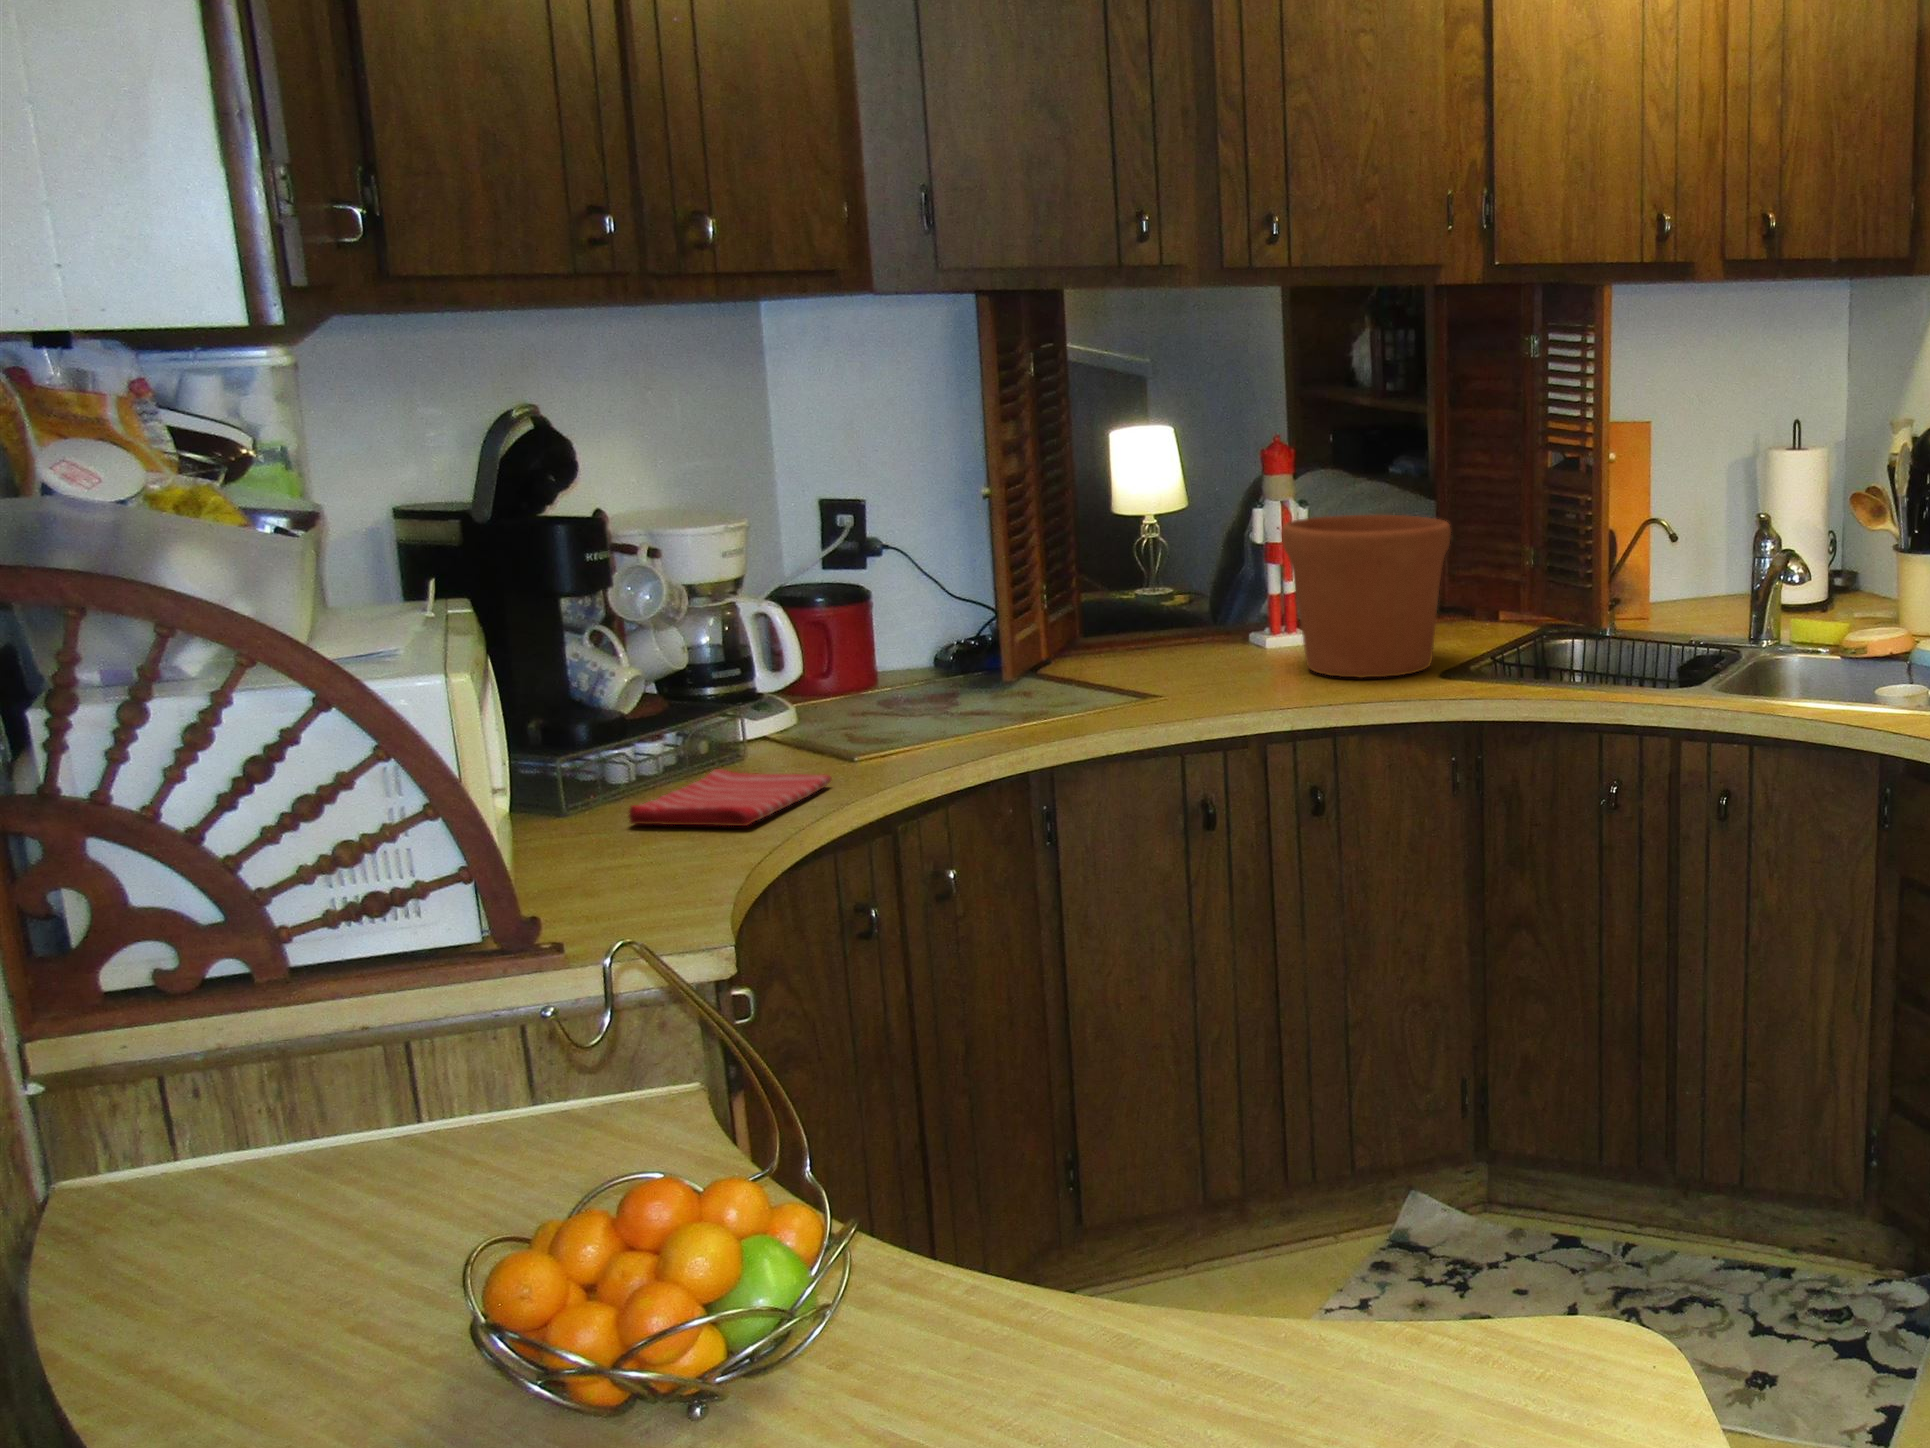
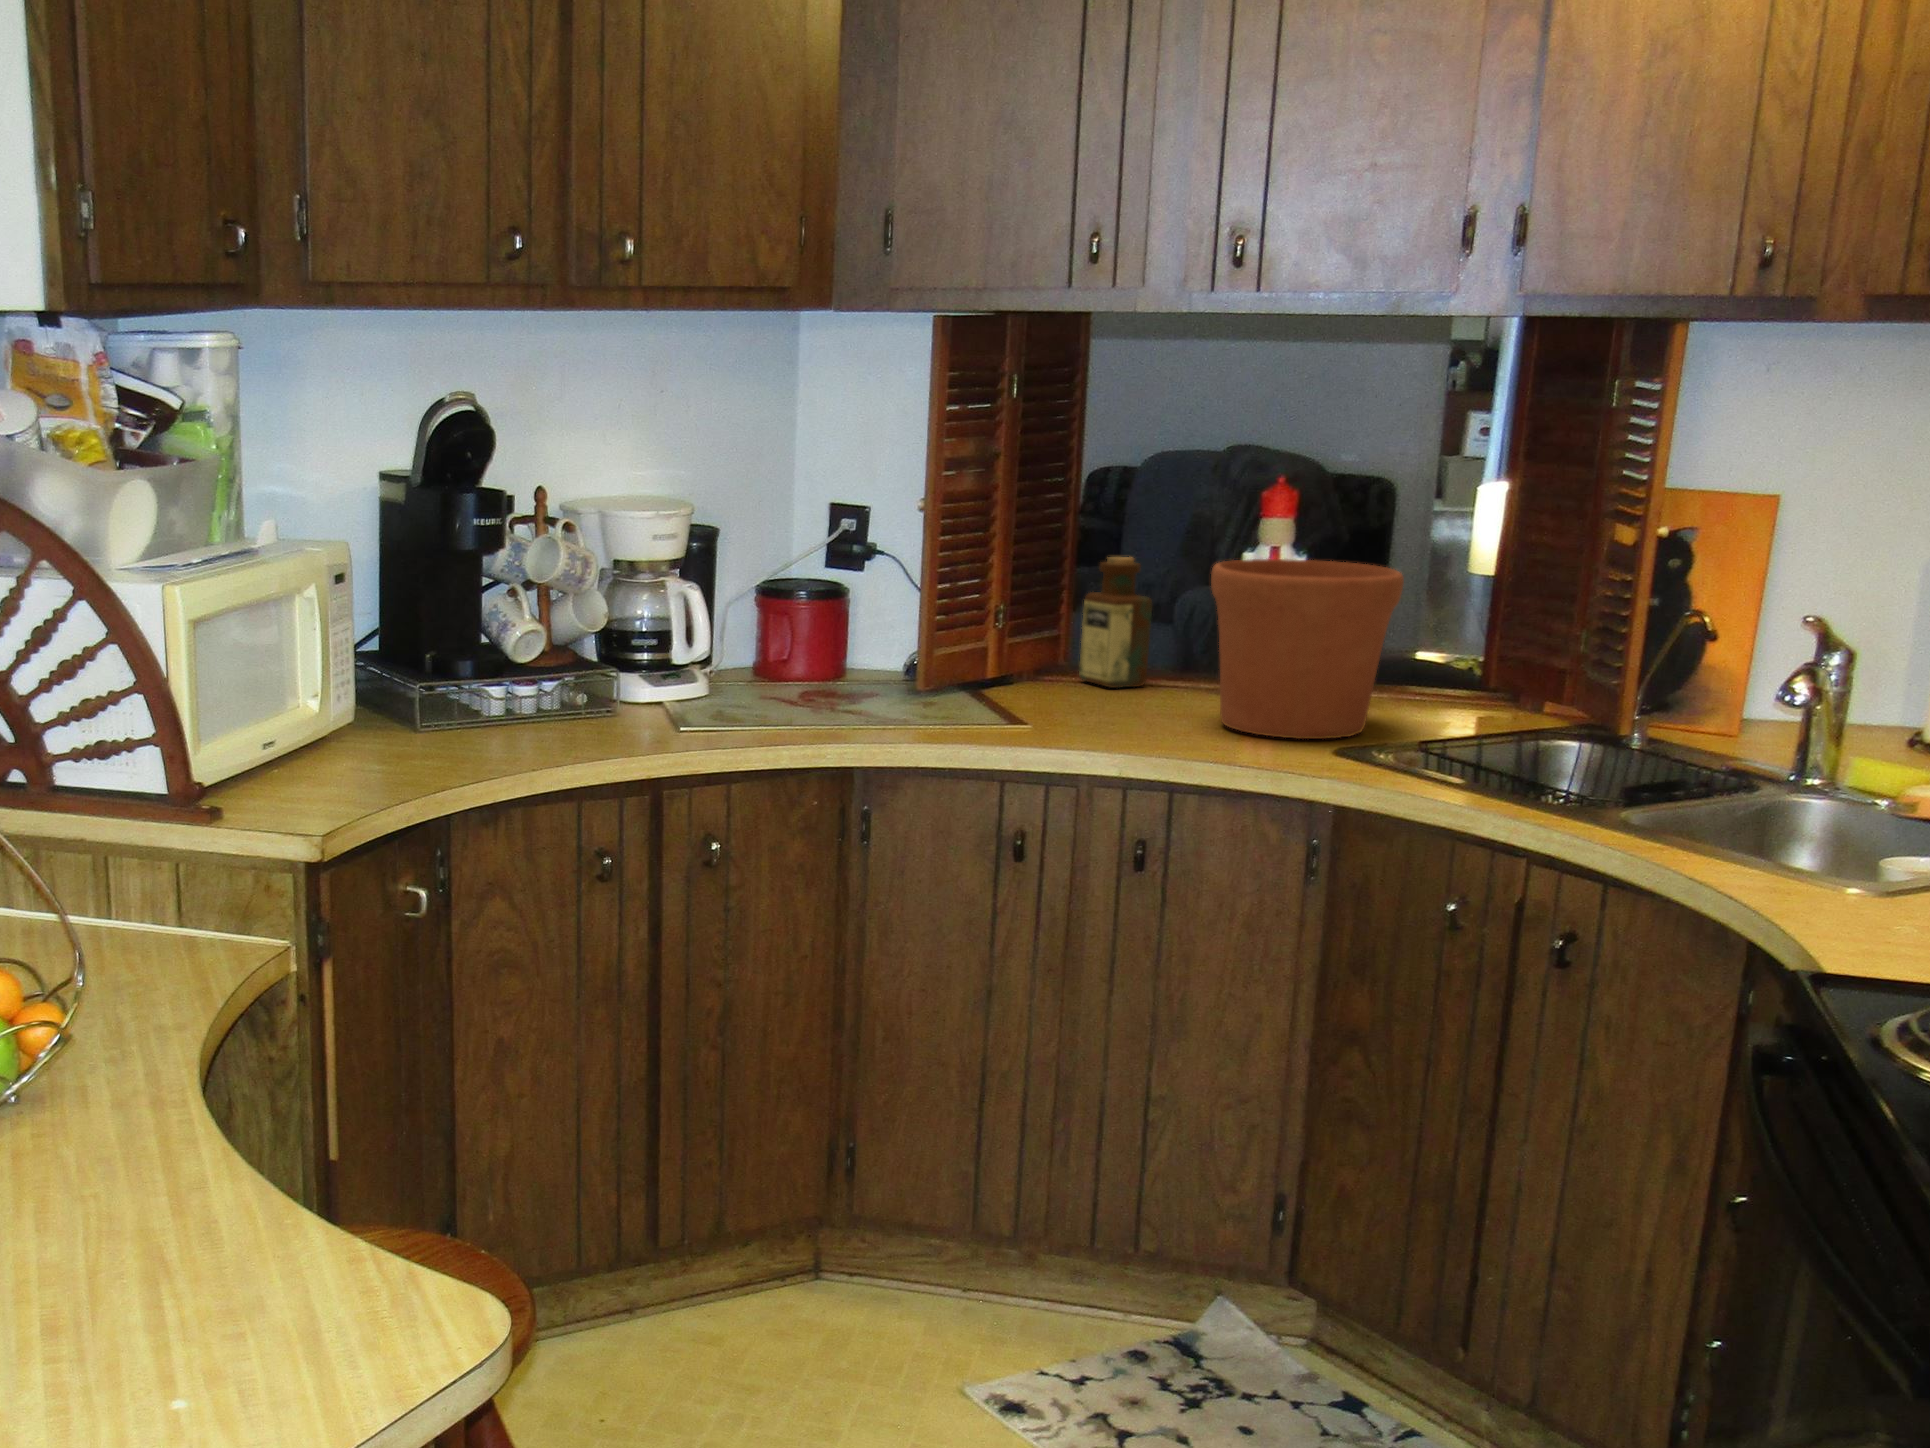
bottle: none [1104,528,1175,655] -> present [1079,557,1152,688]
dish towel: present [629,769,831,826] -> none [446,717,630,761]

